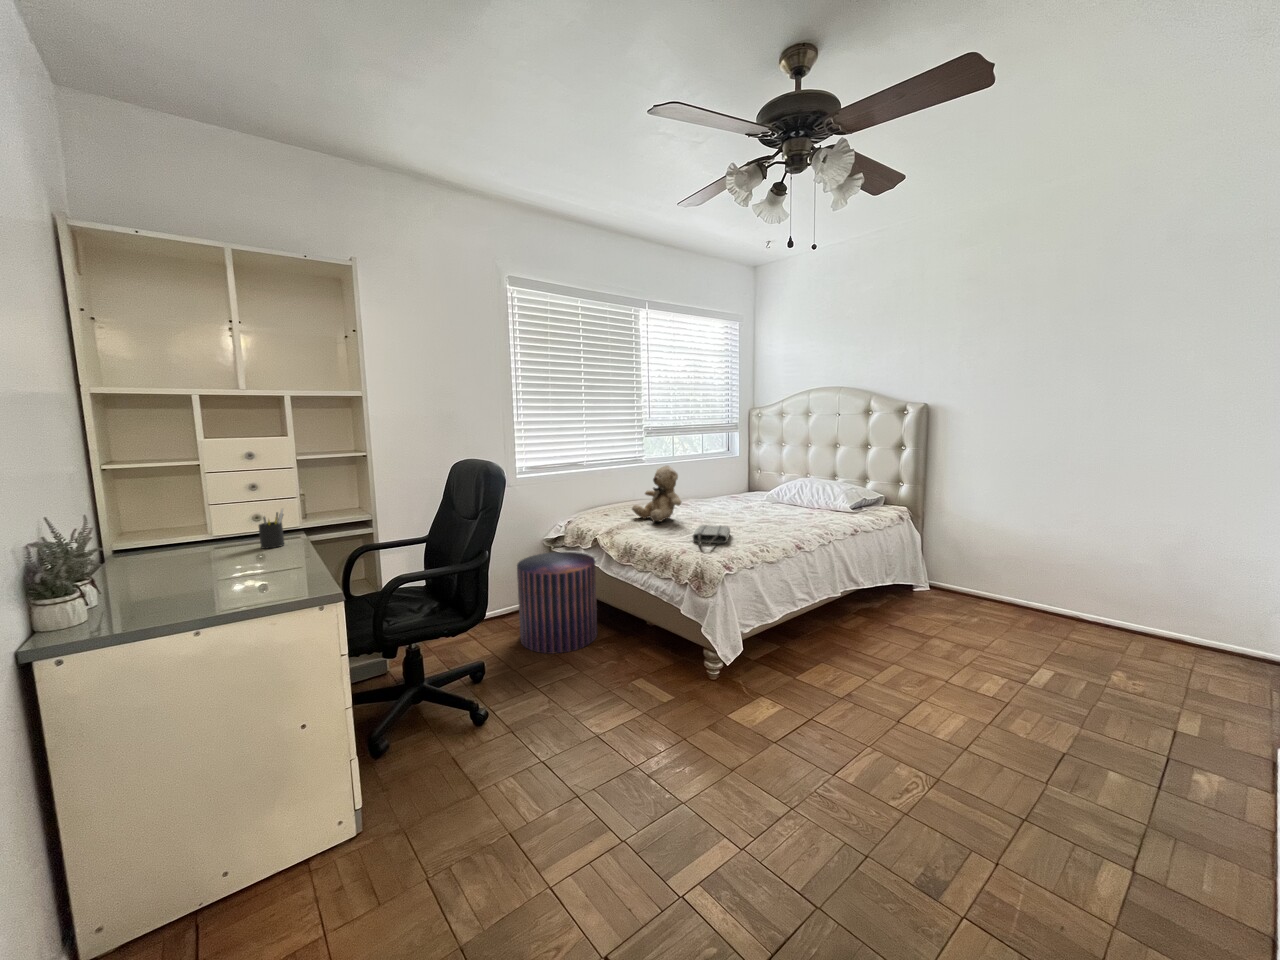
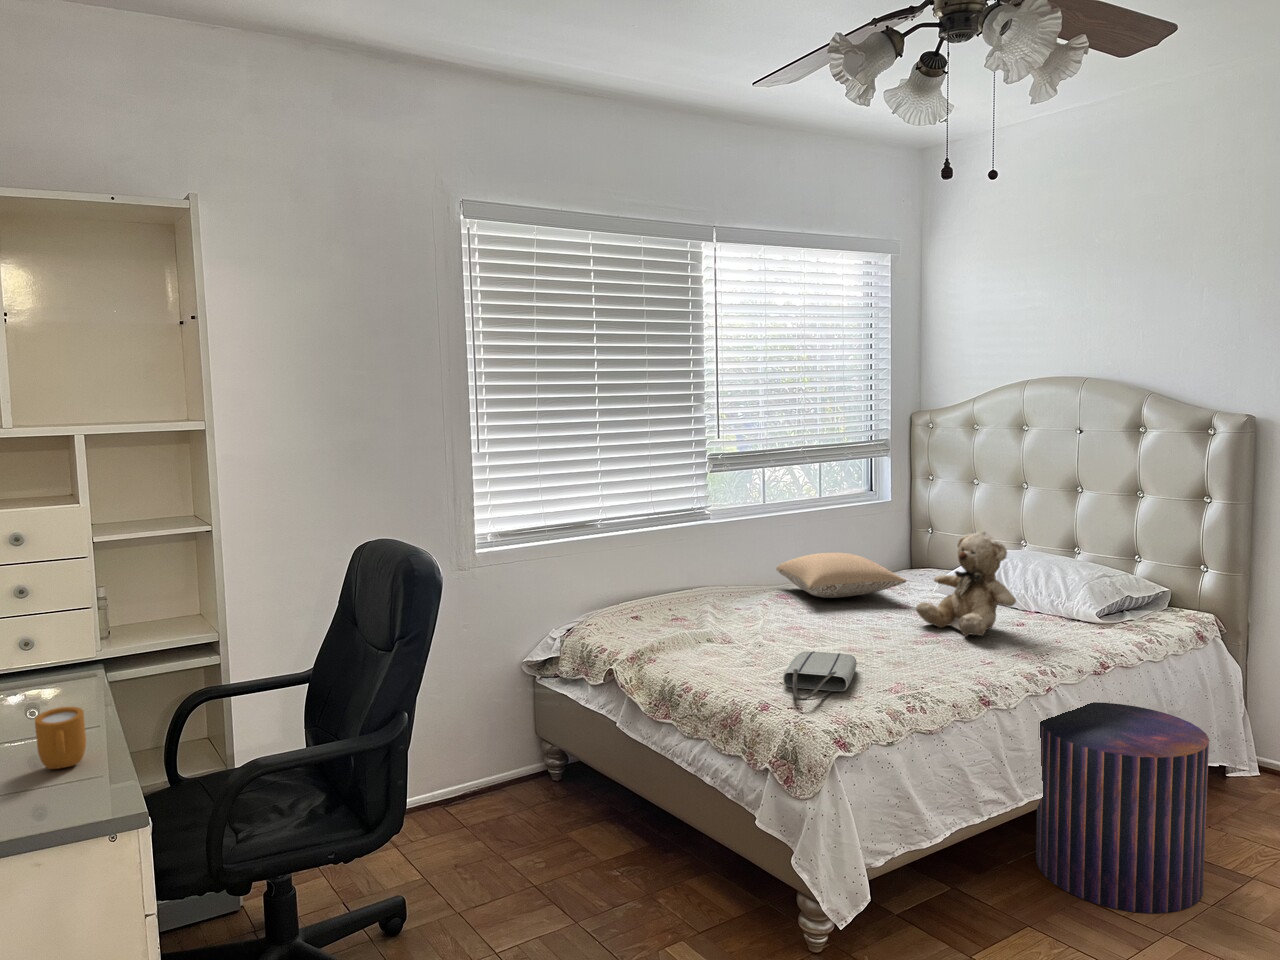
teddy bear: present [632,466,681,522] -> present [915,532,1016,637]
pillow: none [681,480,751,503] -> present [776,553,906,598]
pen holder: present [259,508,284,549] -> none [28,633,69,702]
mug: none [269,541,301,577] -> present [35,707,86,769]
pouf: present [517,552,597,654] -> present [1036,702,1209,913]

